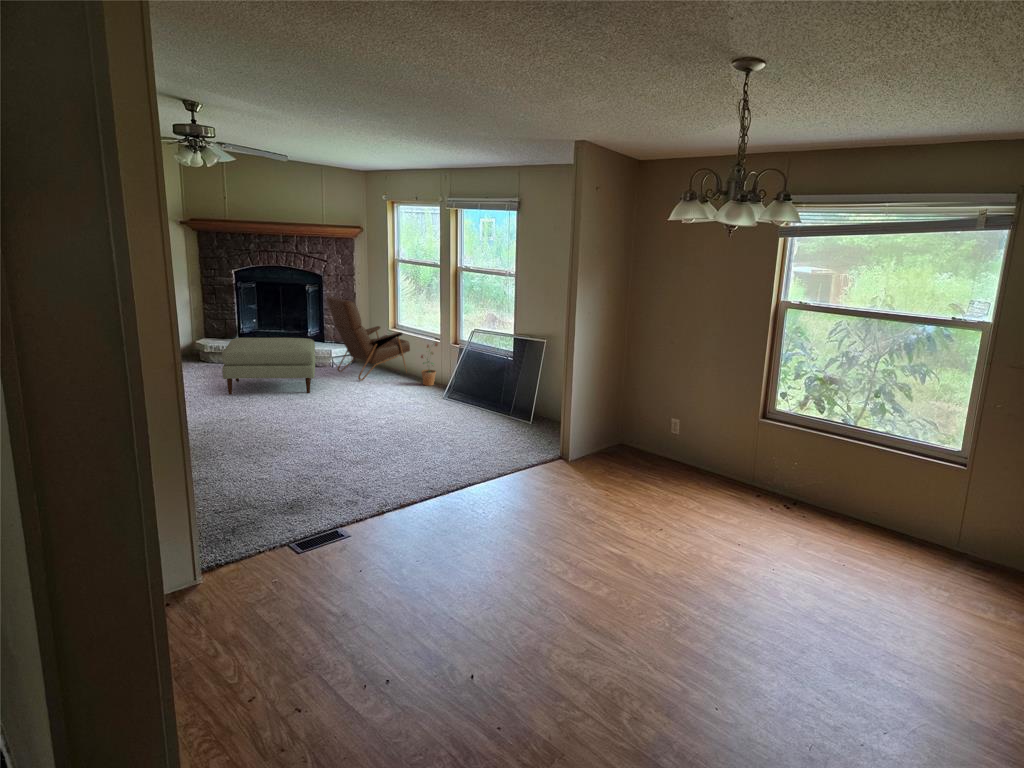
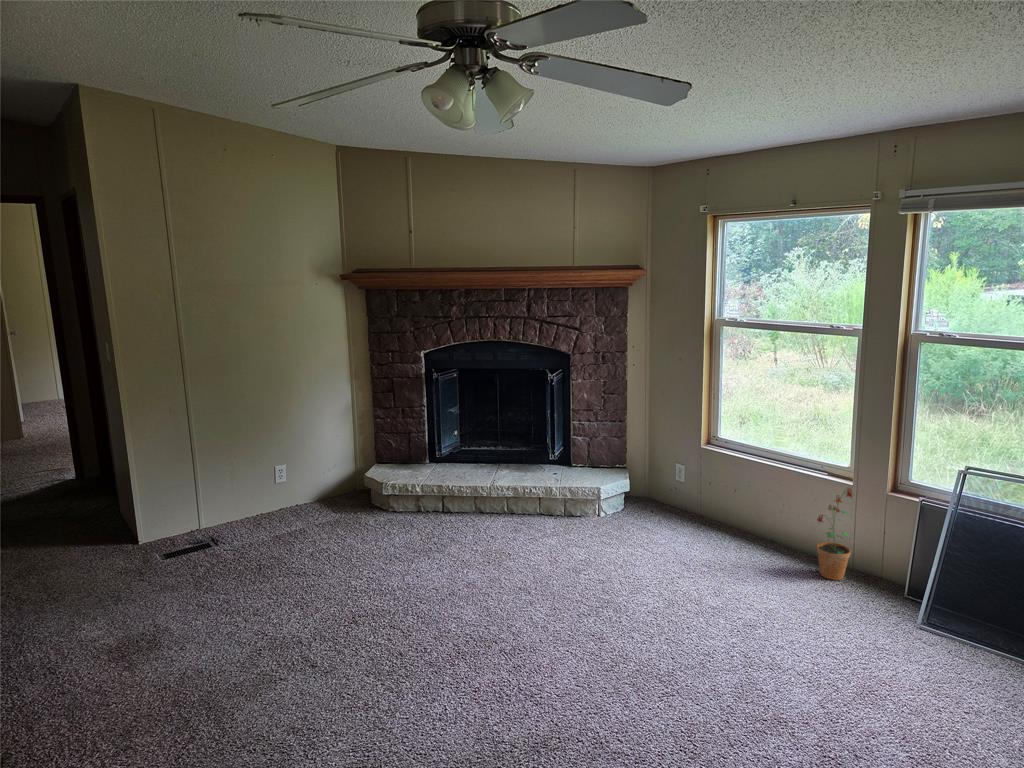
armchair: present [326,297,410,381] -> none [608,398,761,564]
ottoman: present [222,338,315,395] -> none [439,482,622,622]

